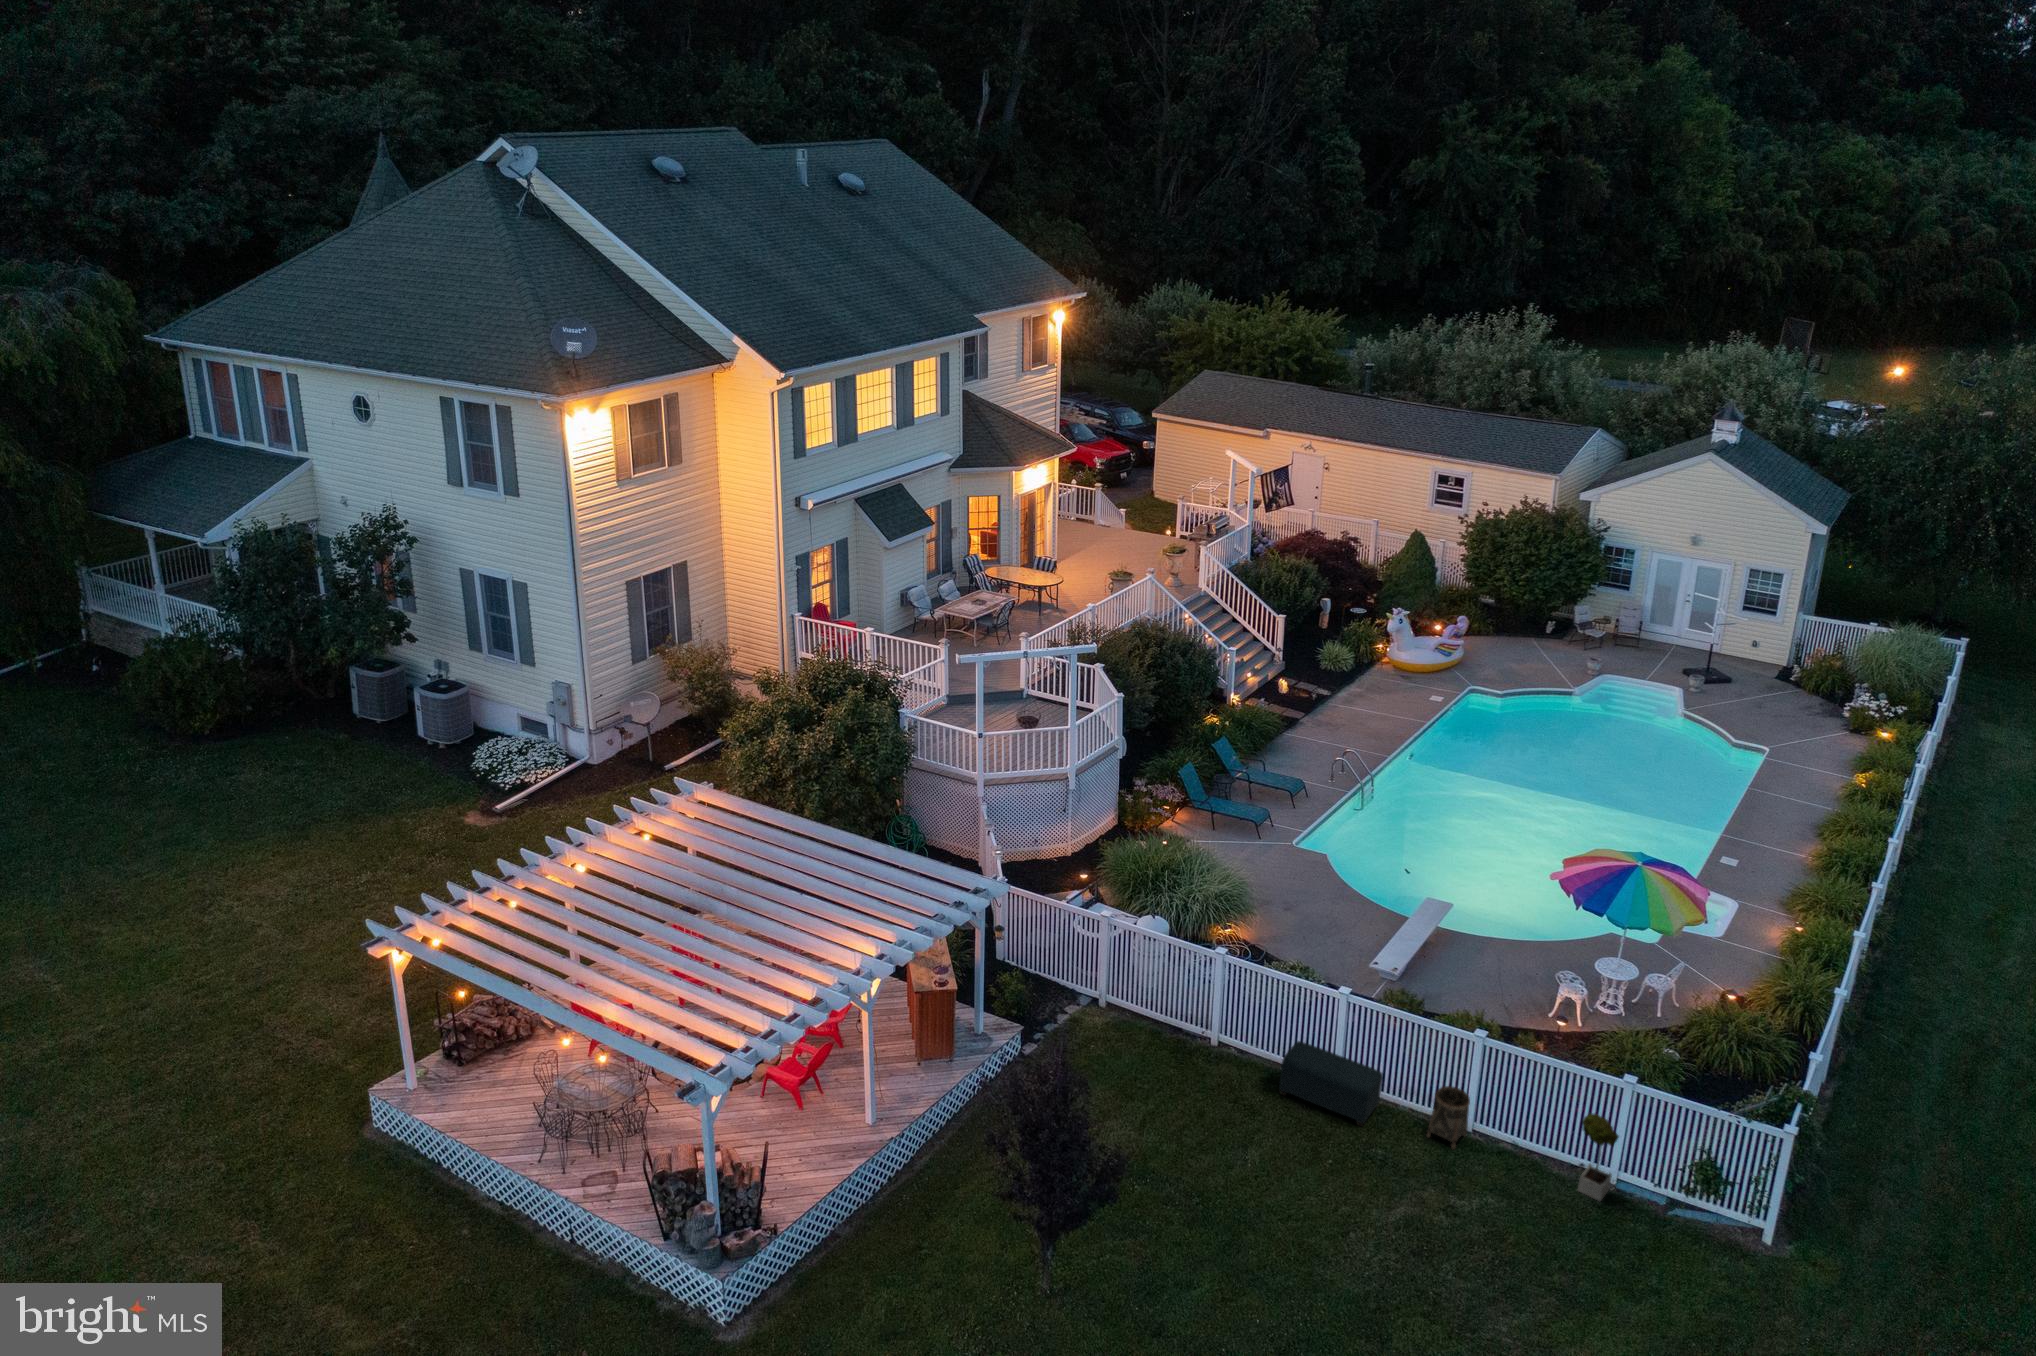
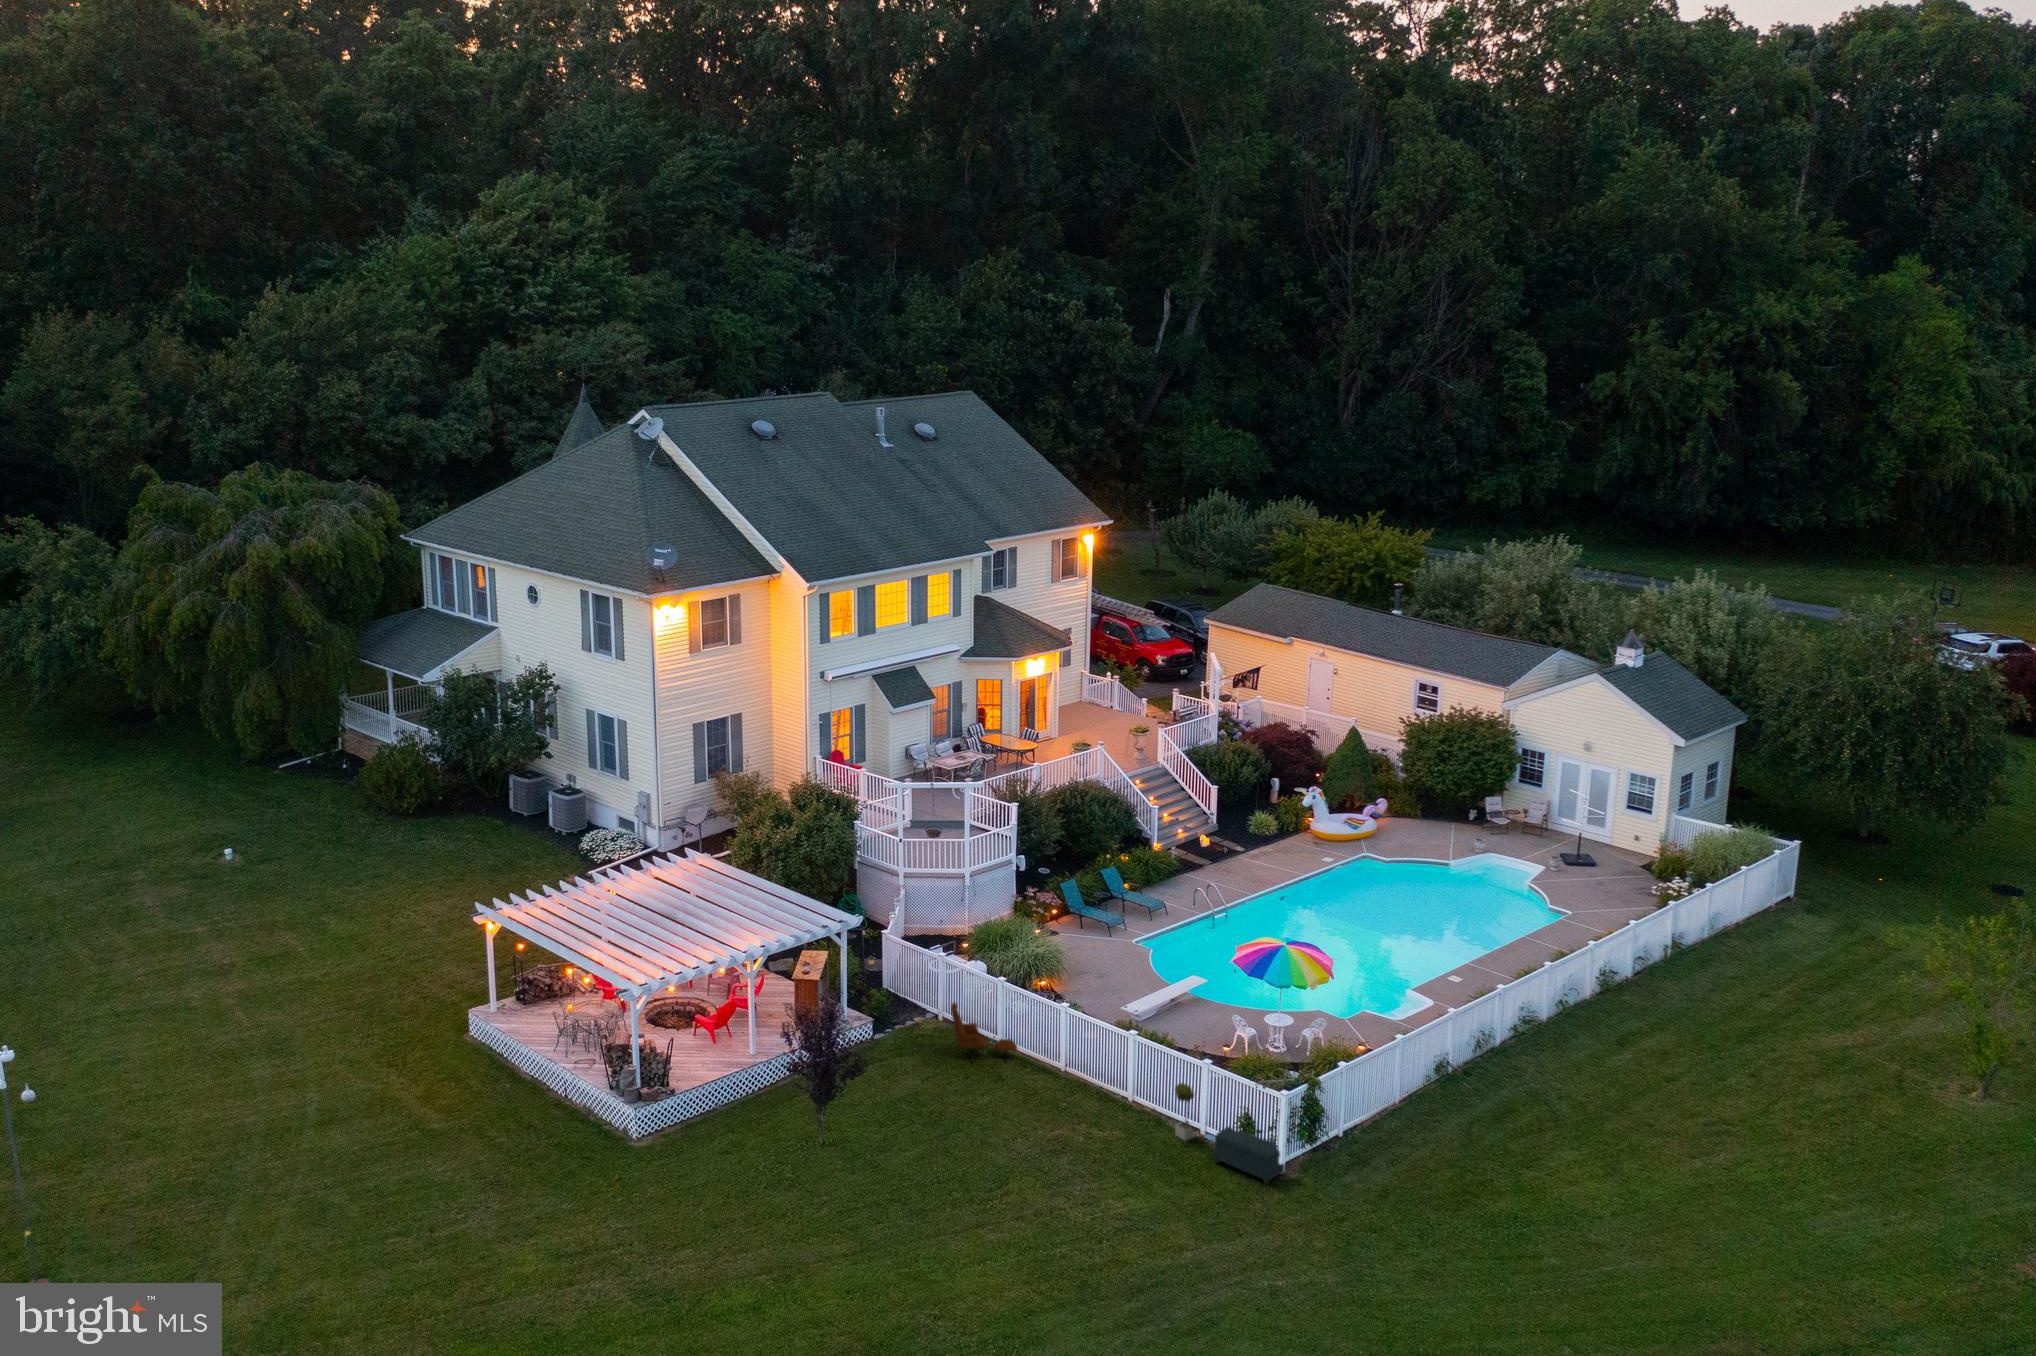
lounge chair: none [1161,995,1257,1086] -> present [951,1003,1017,1059]
bench: present [1279,1041,1383,1126] -> present [1214,1125,1285,1184]
basket: present [1427,1086,1470,1149] -> none [1100,1069,1127,1109]

